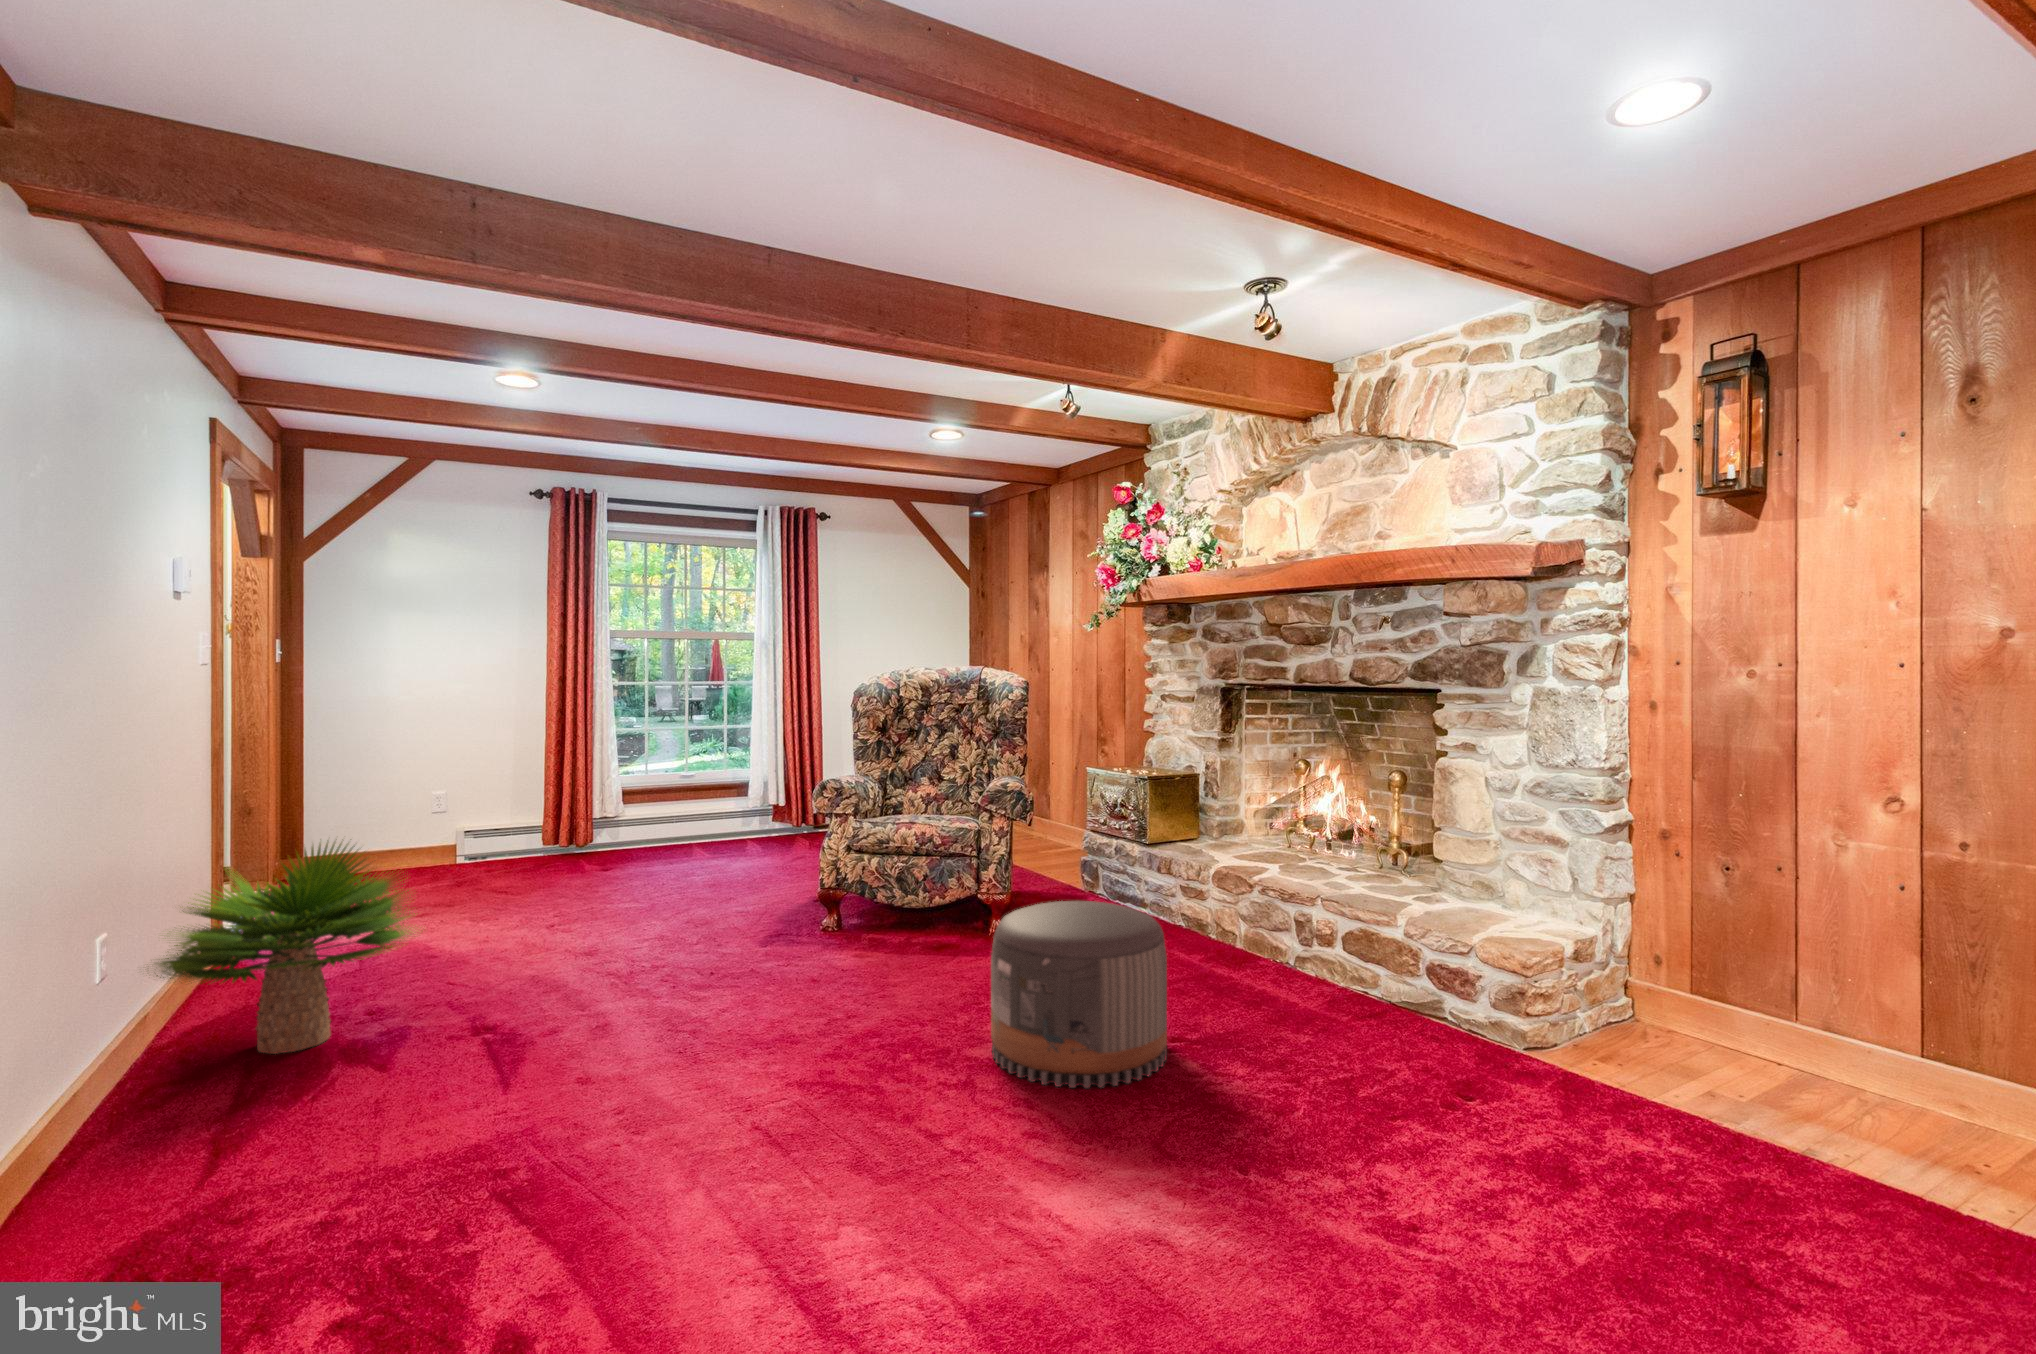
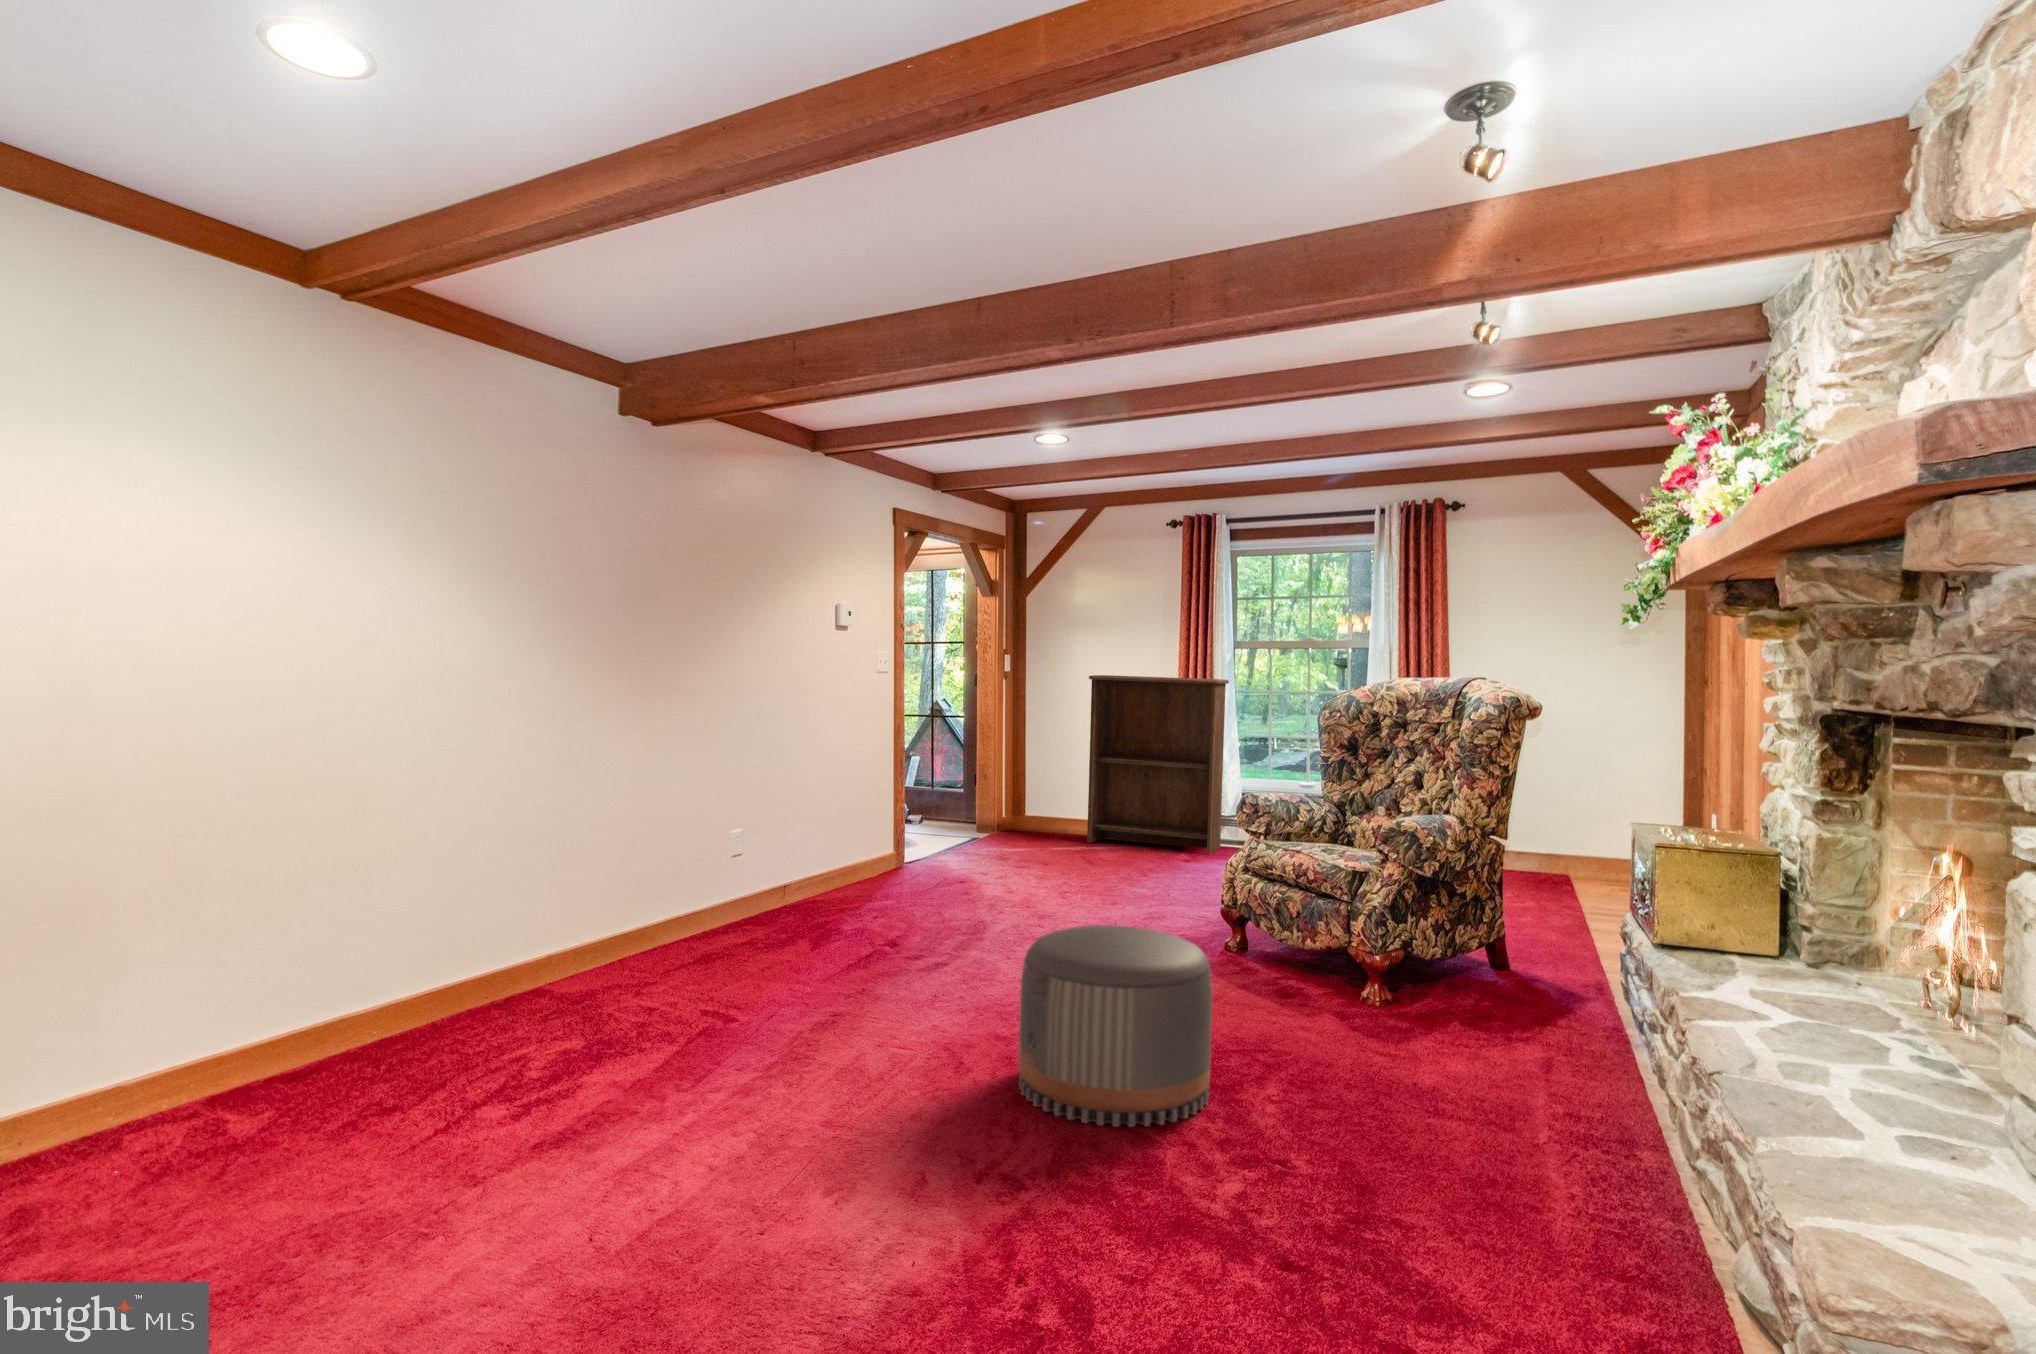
bookshelf: none [397,679,571,882] -> present [1087,675,1229,854]
potted plant: present [155,842,415,1054] -> none [735,773,897,912]

